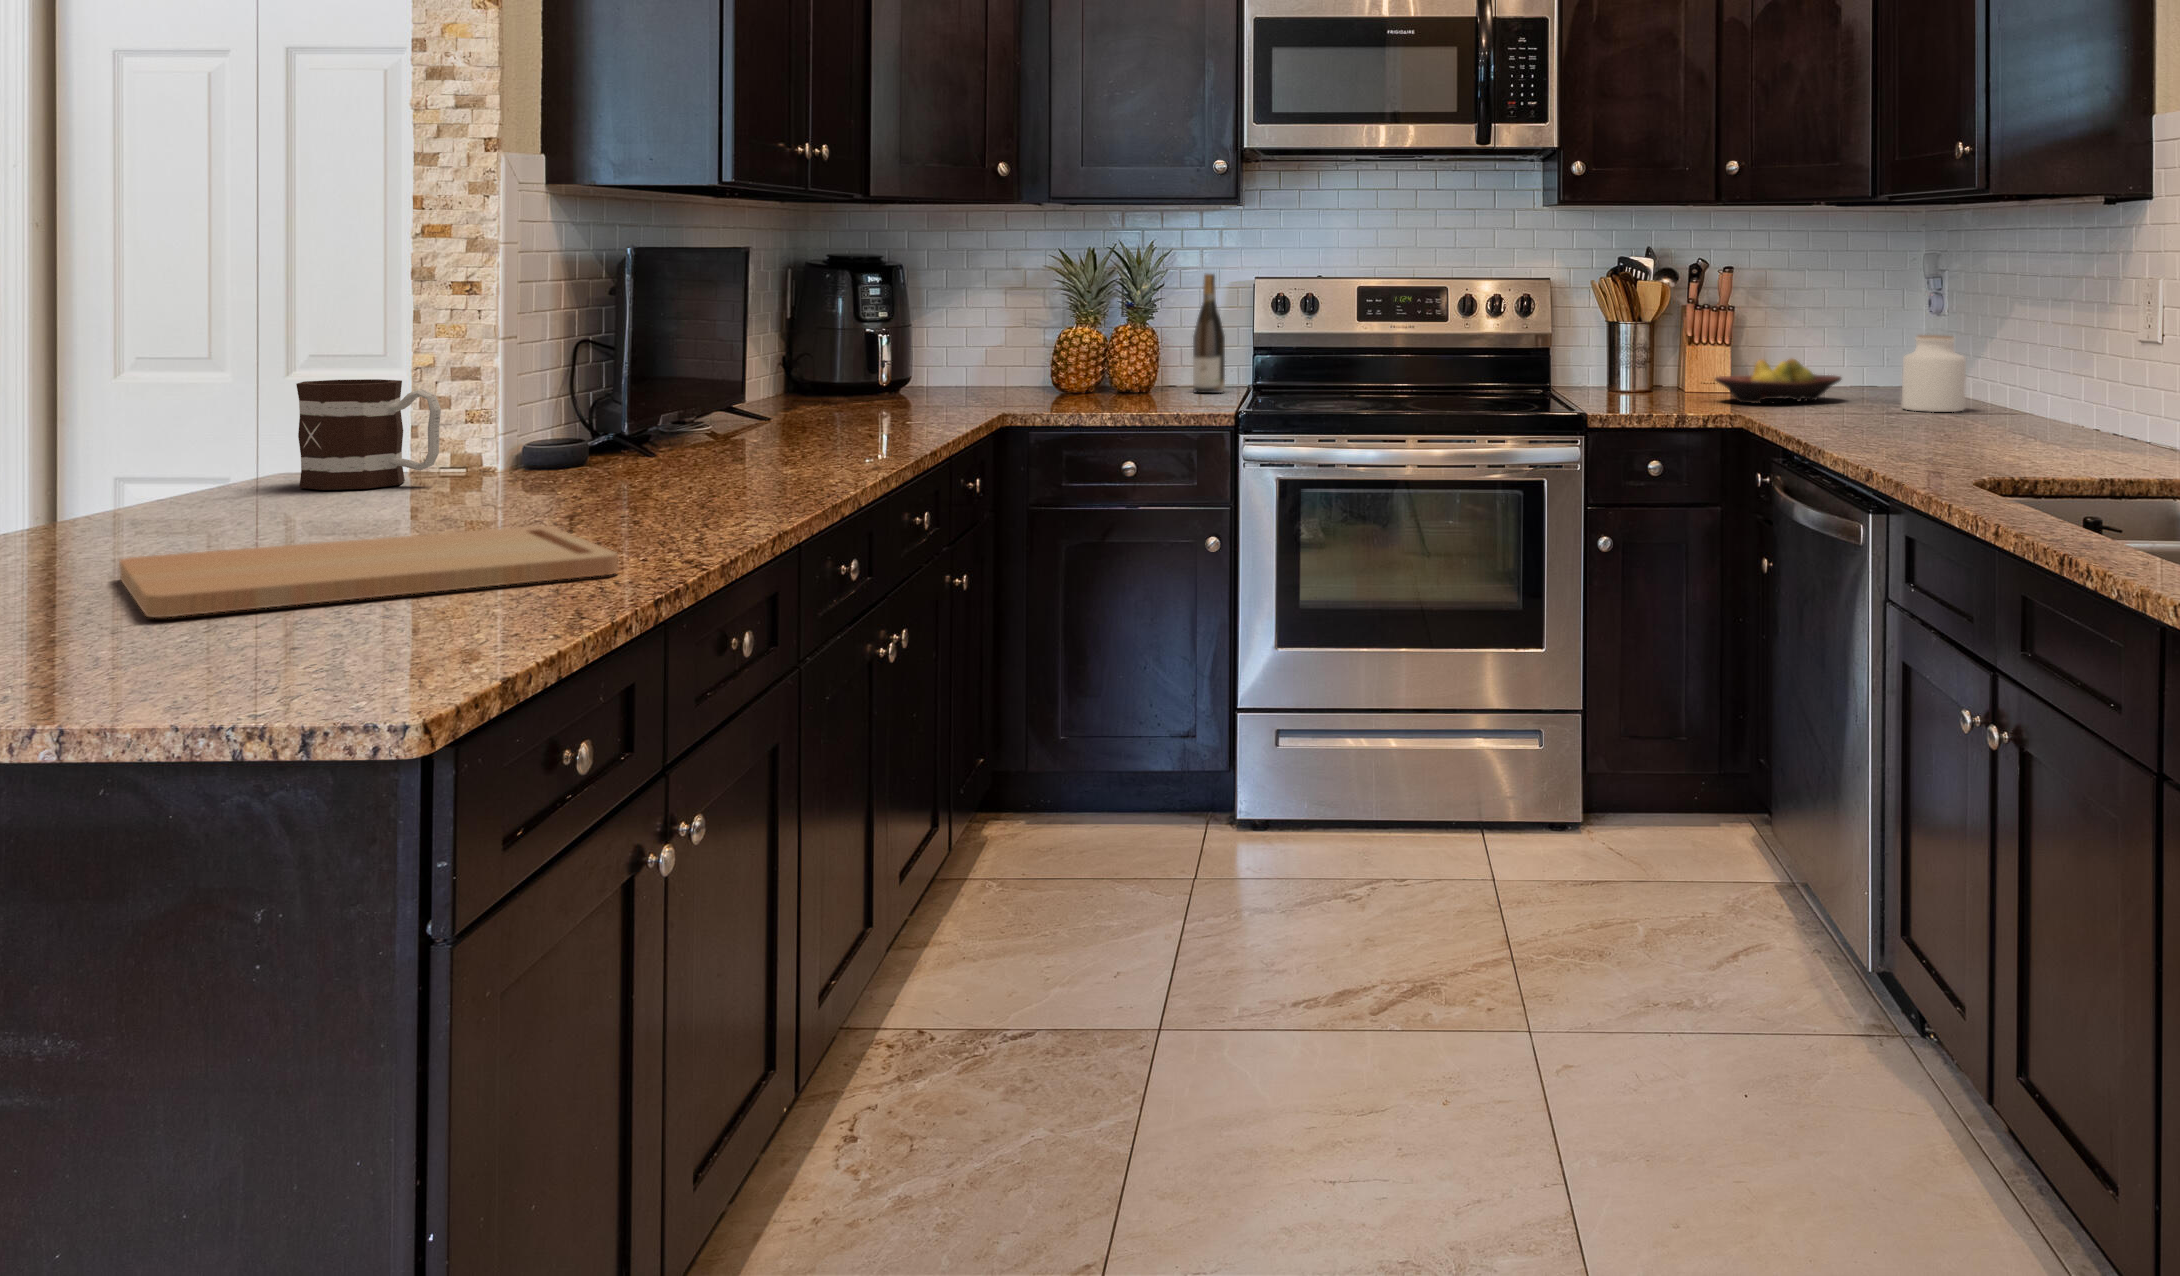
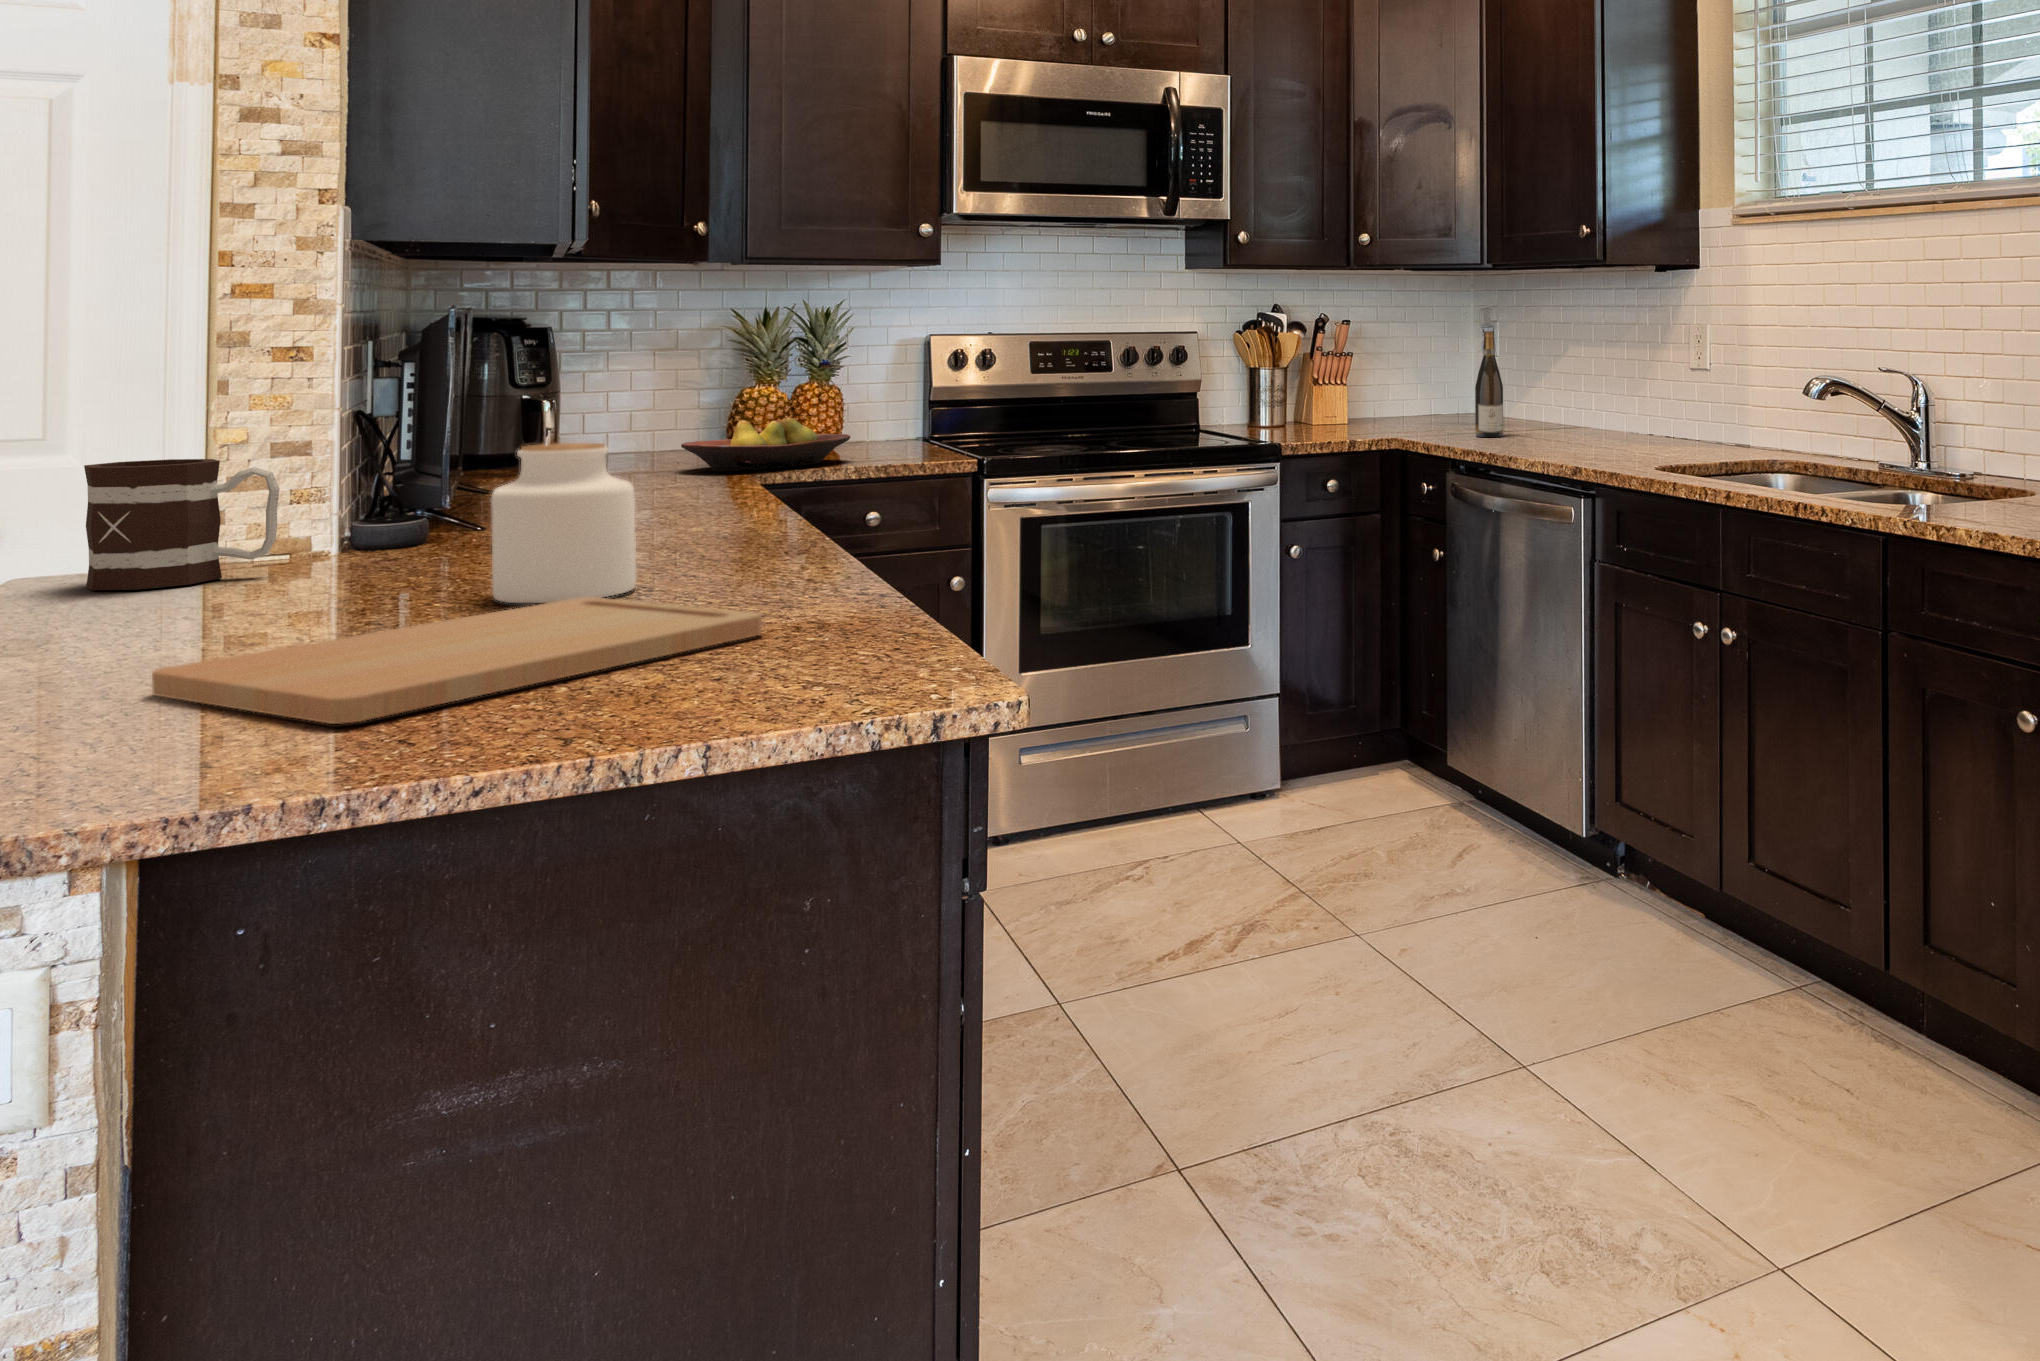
wine bottle: present [1193,274,1225,393] -> present [1475,331,1503,437]
jar: present [1901,335,1966,412] -> present [491,443,636,603]
fruit bowl: present [1715,359,1841,403] -> present [681,418,850,471]

